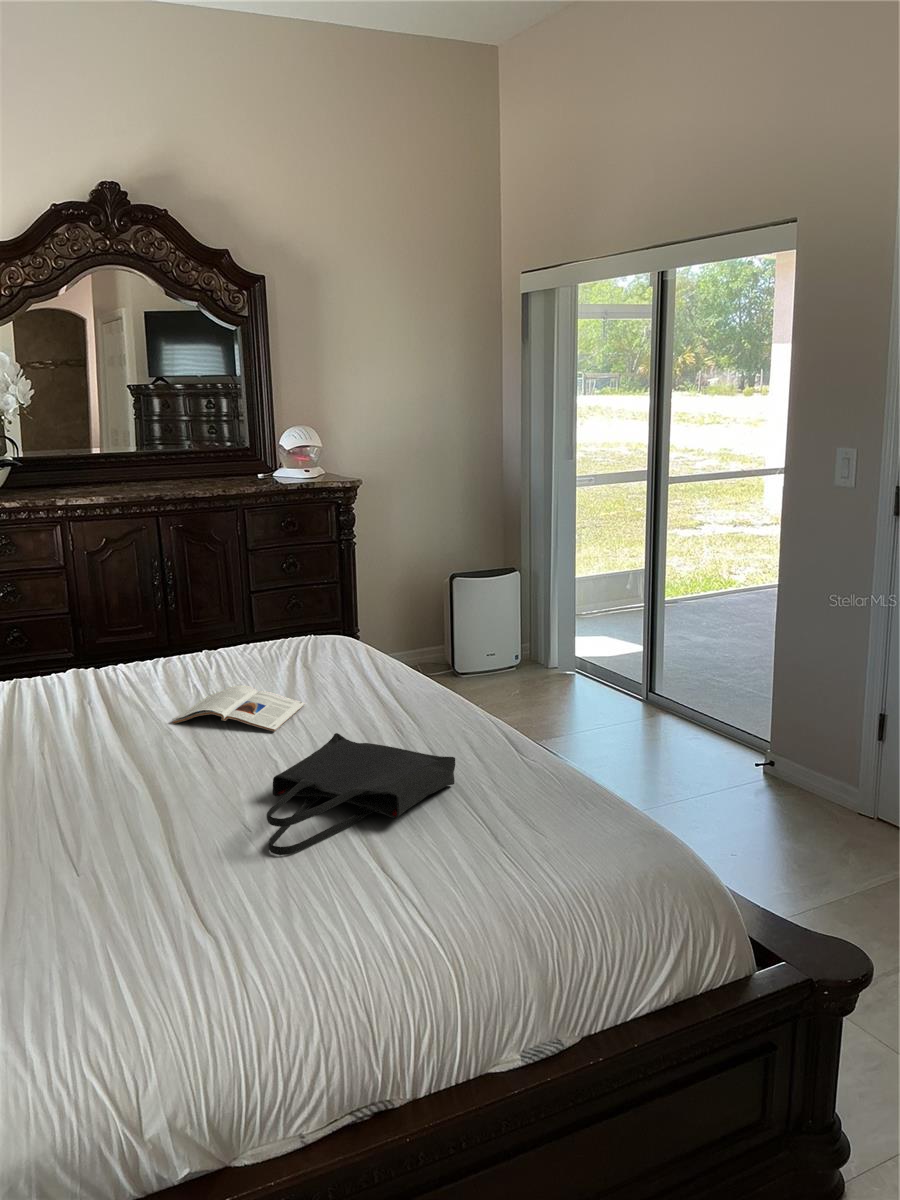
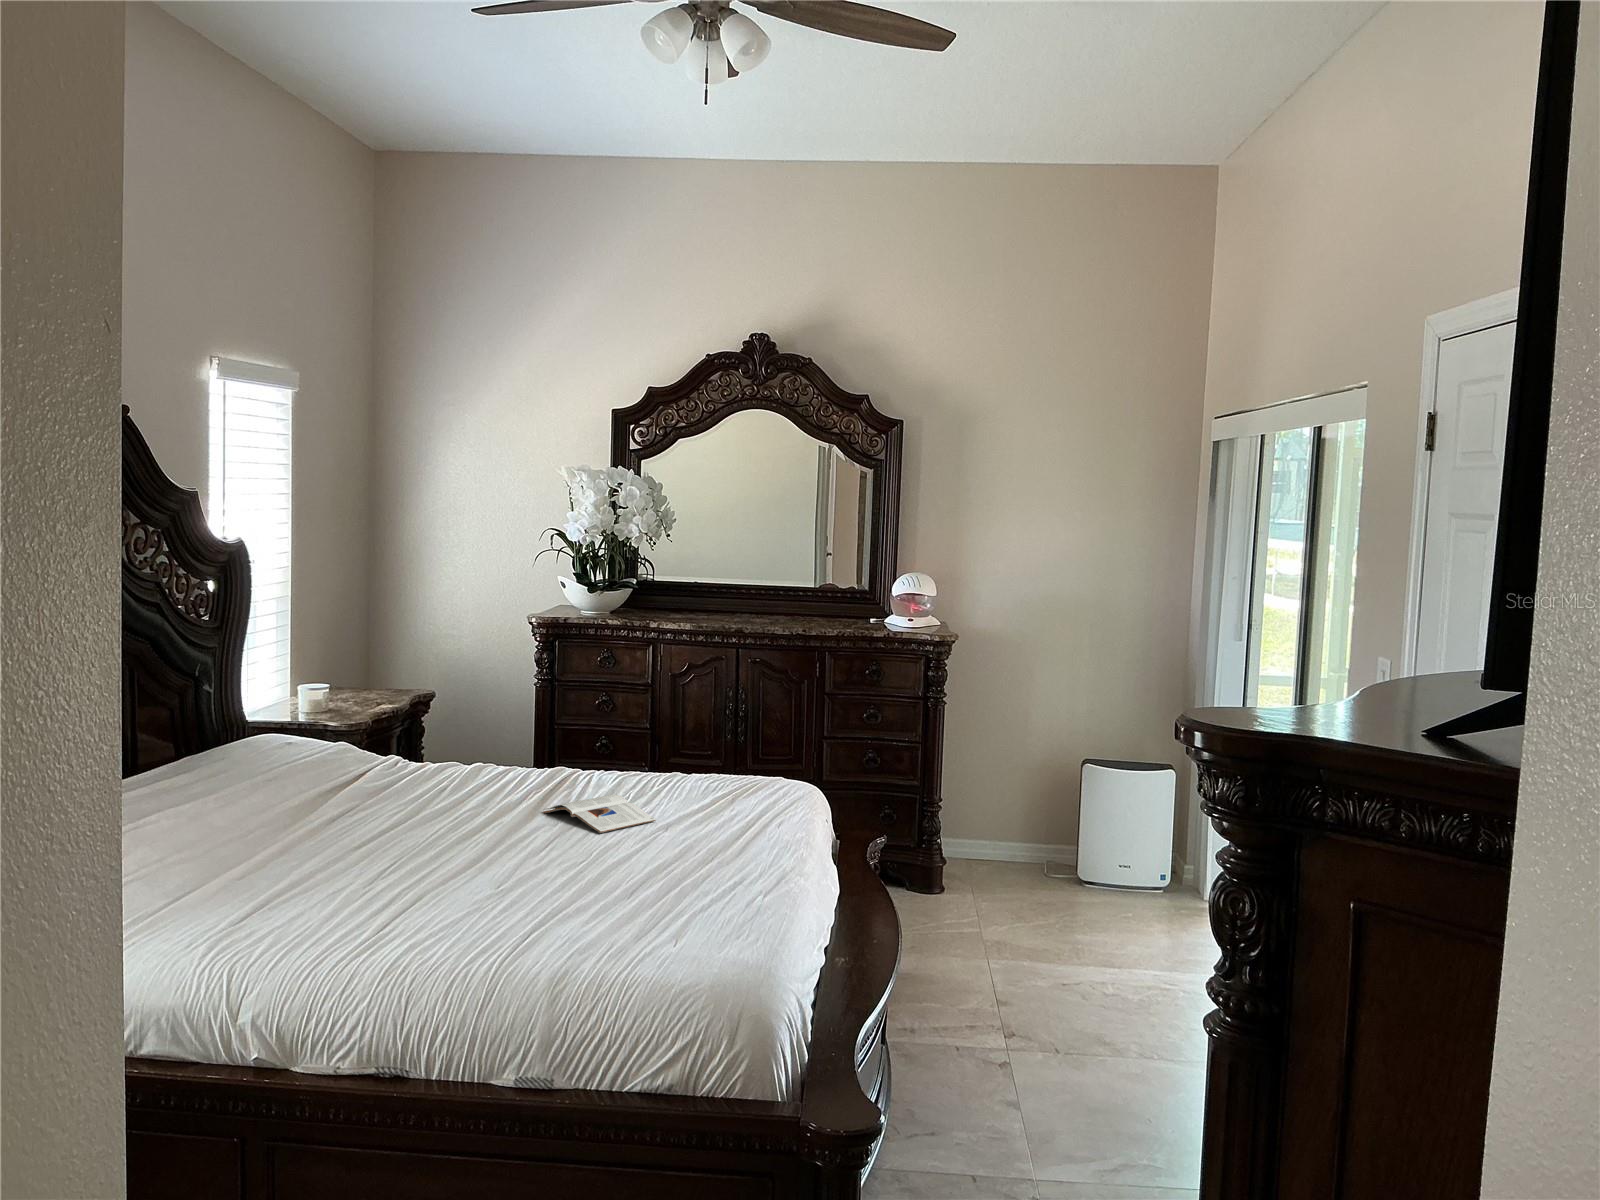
tote bag: present [267,733,455,855] -> none [469,837,663,904]

